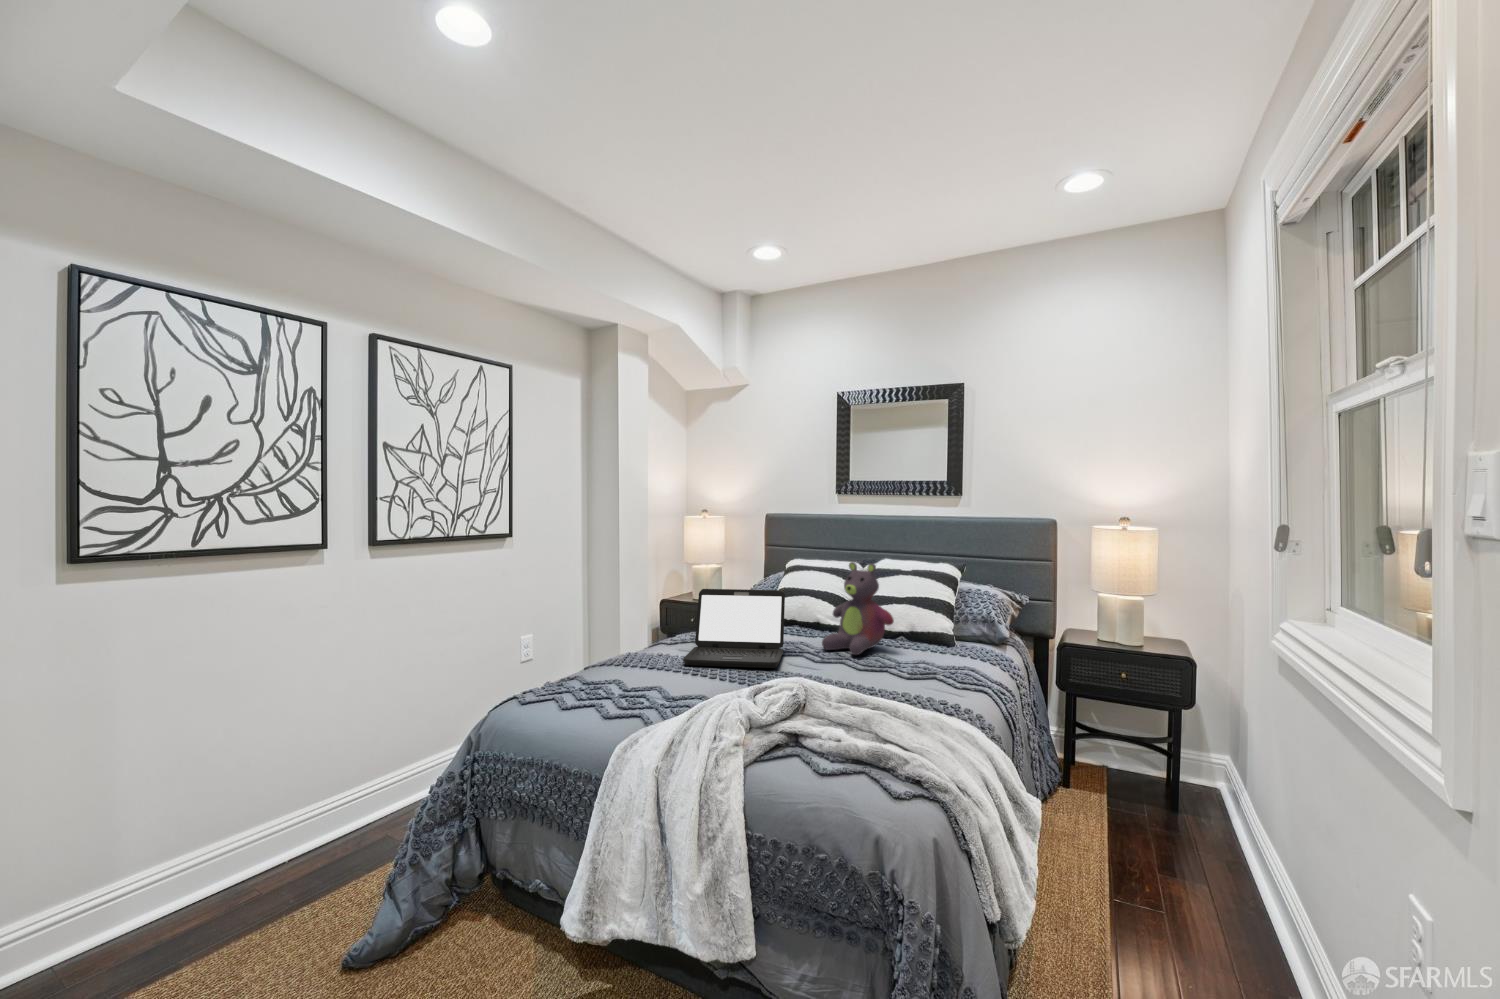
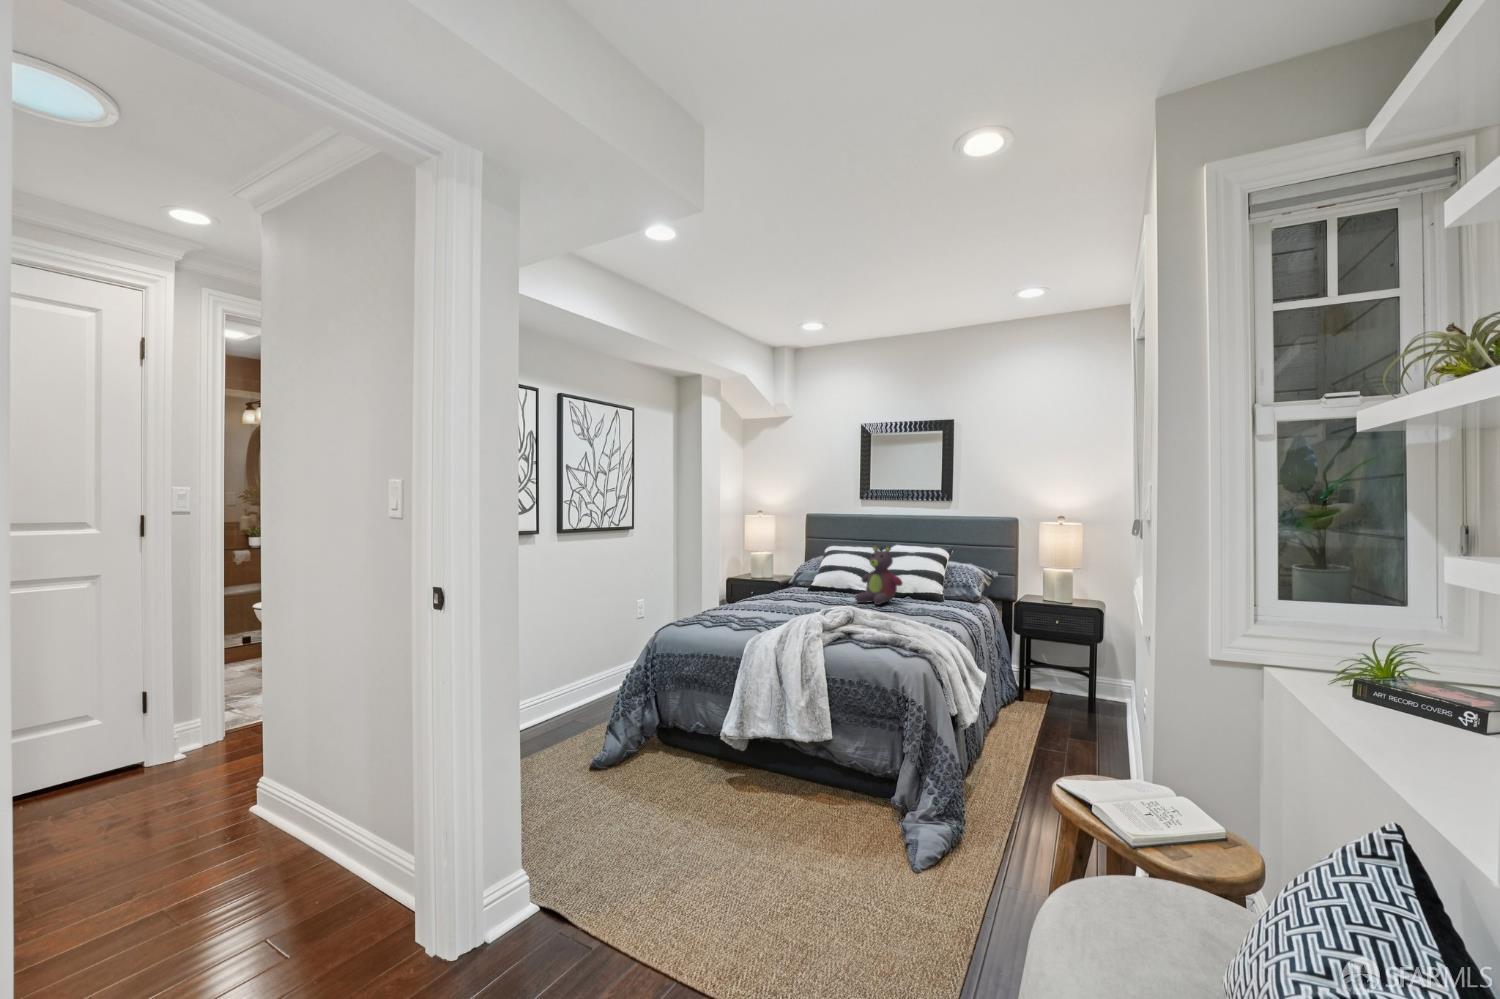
laptop: present [683,589,785,668] -> none [769,562,831,610]

